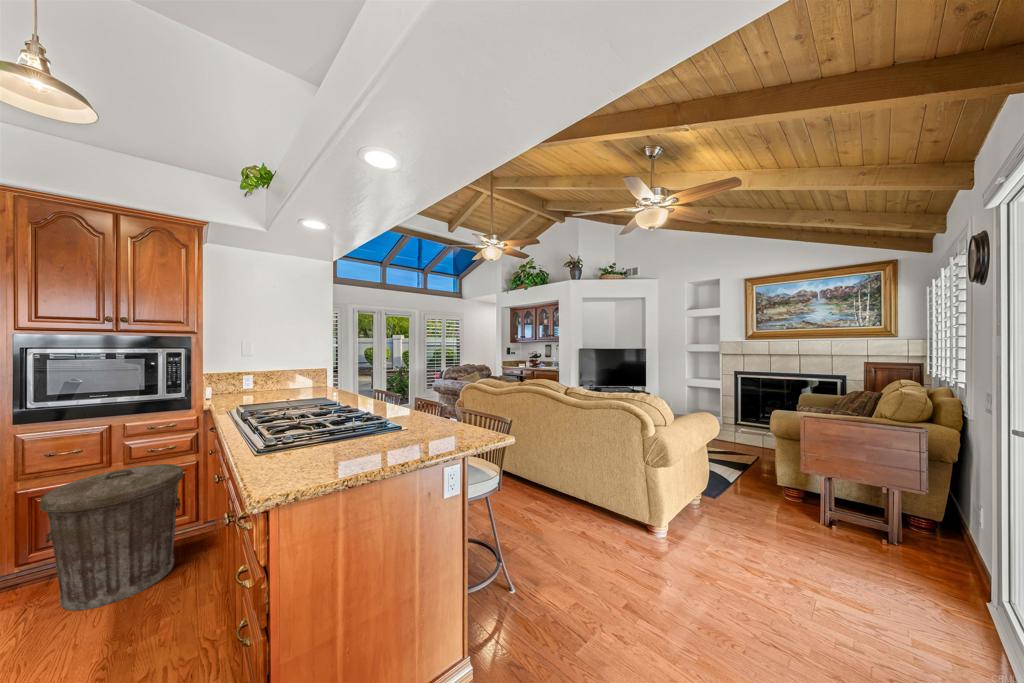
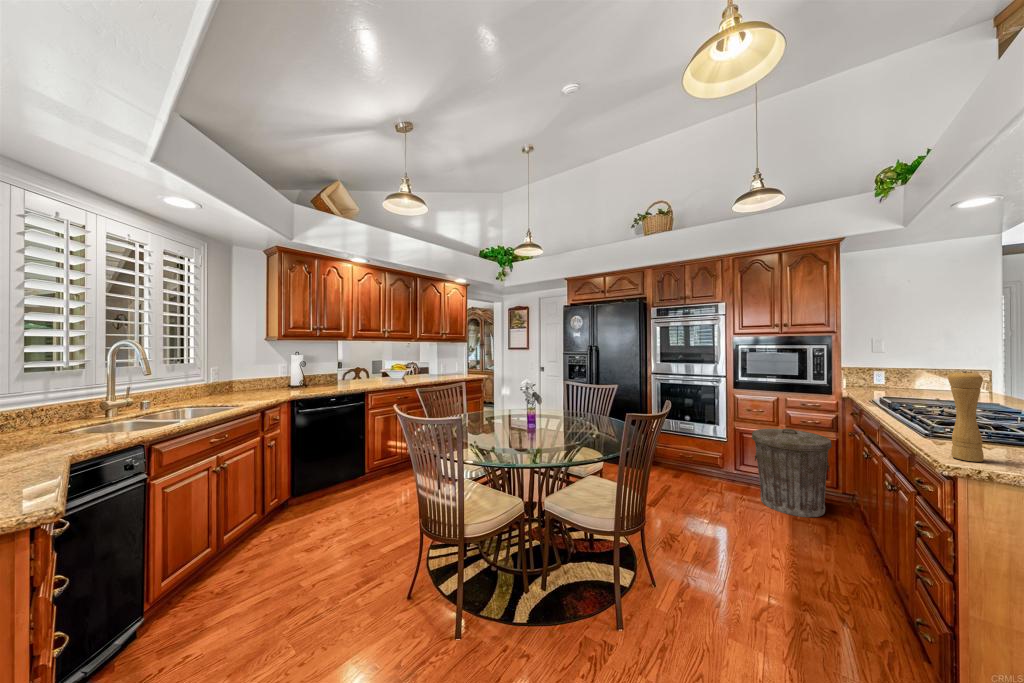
pepper mill: none [258,369,293,486] -> present [948,371,984,462]

